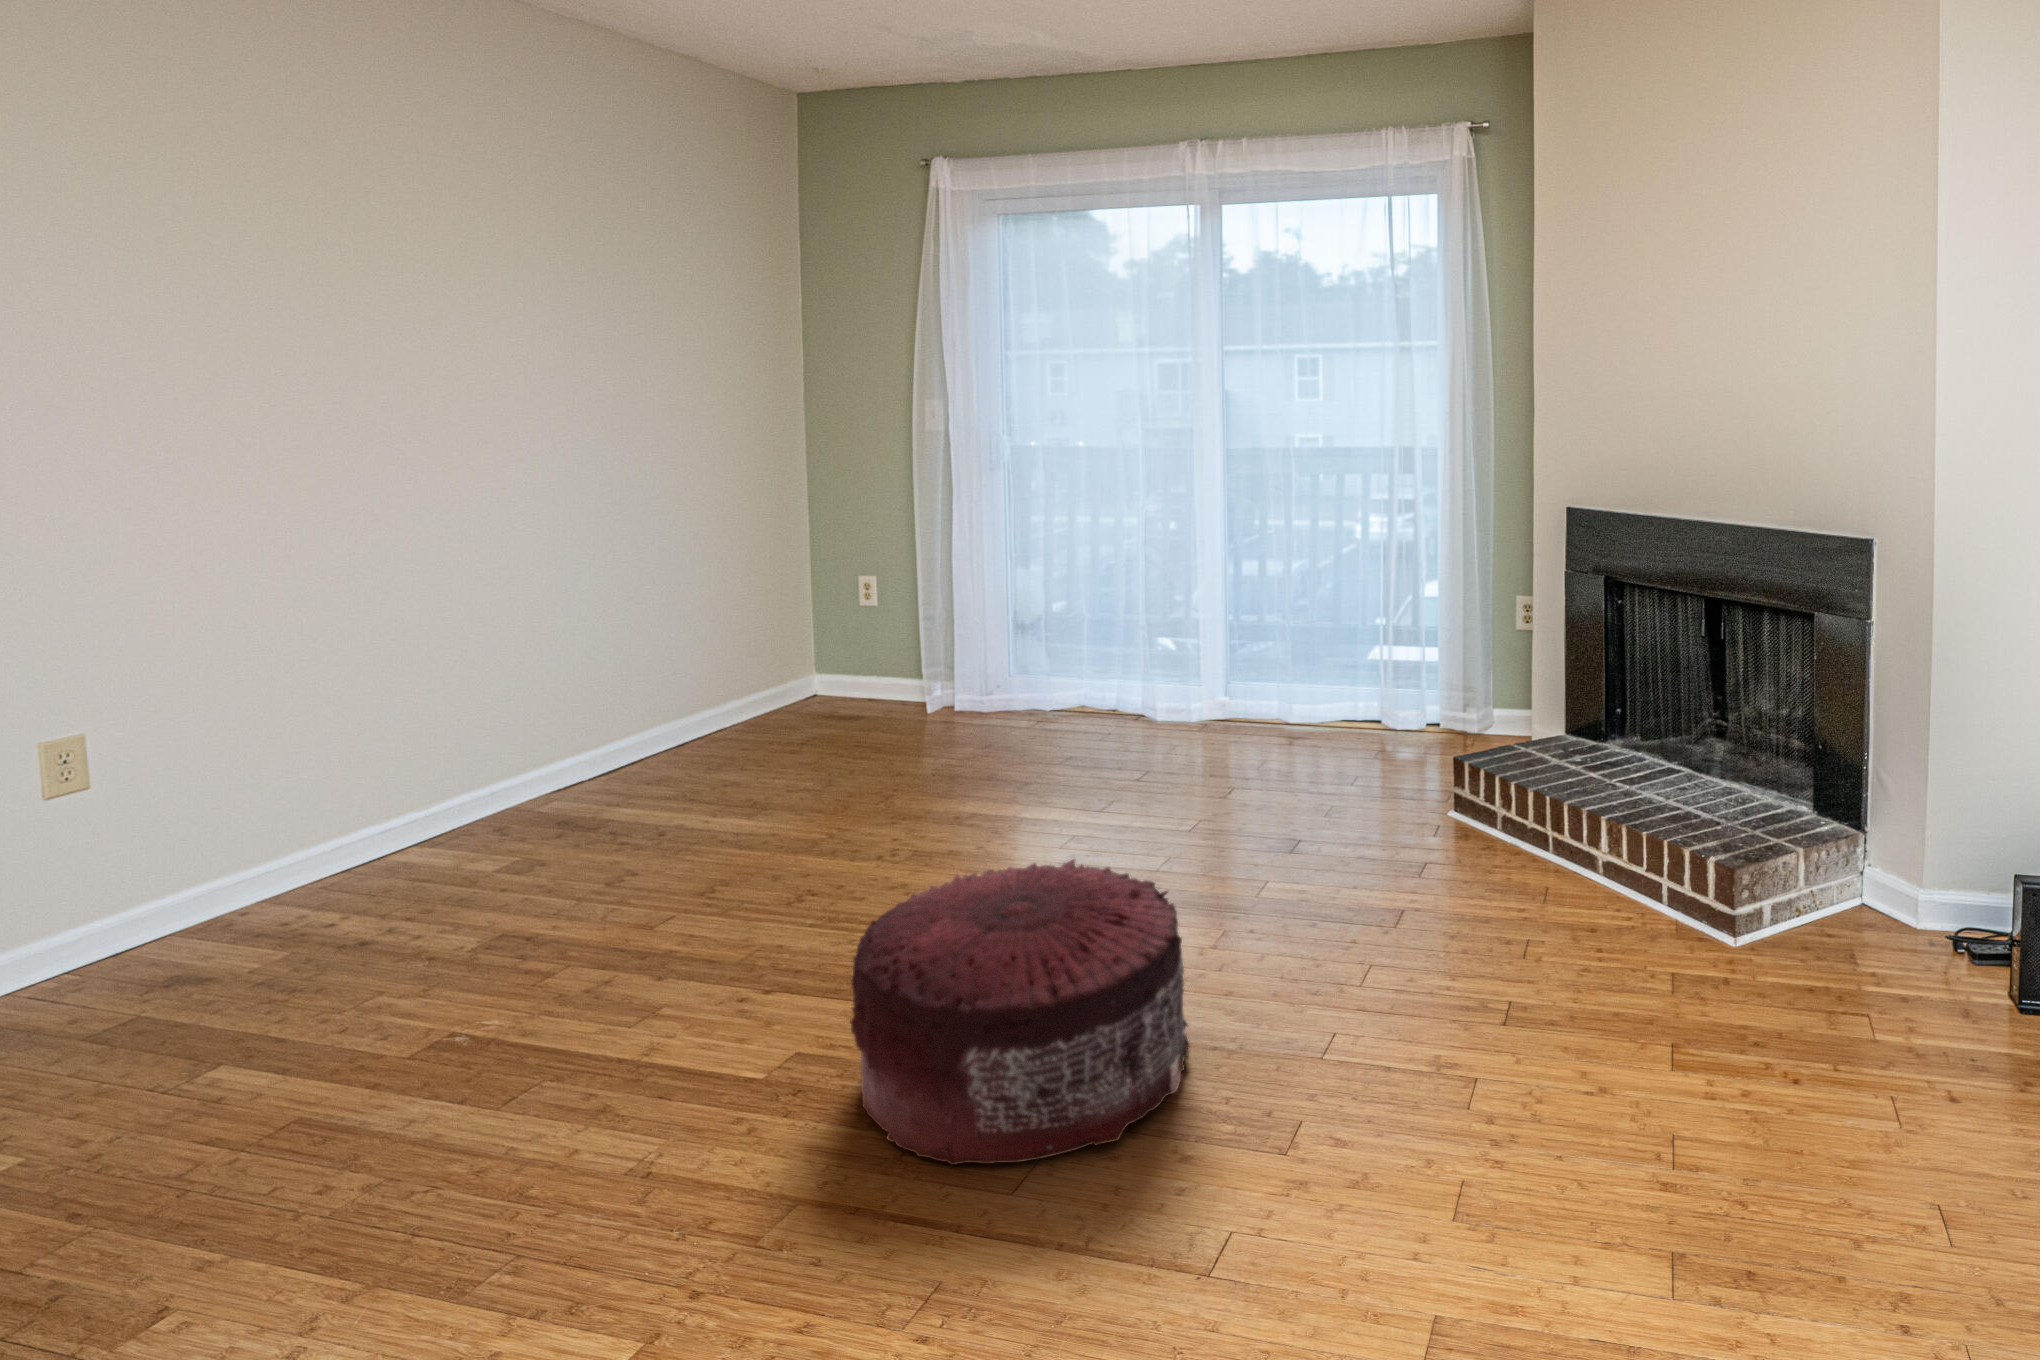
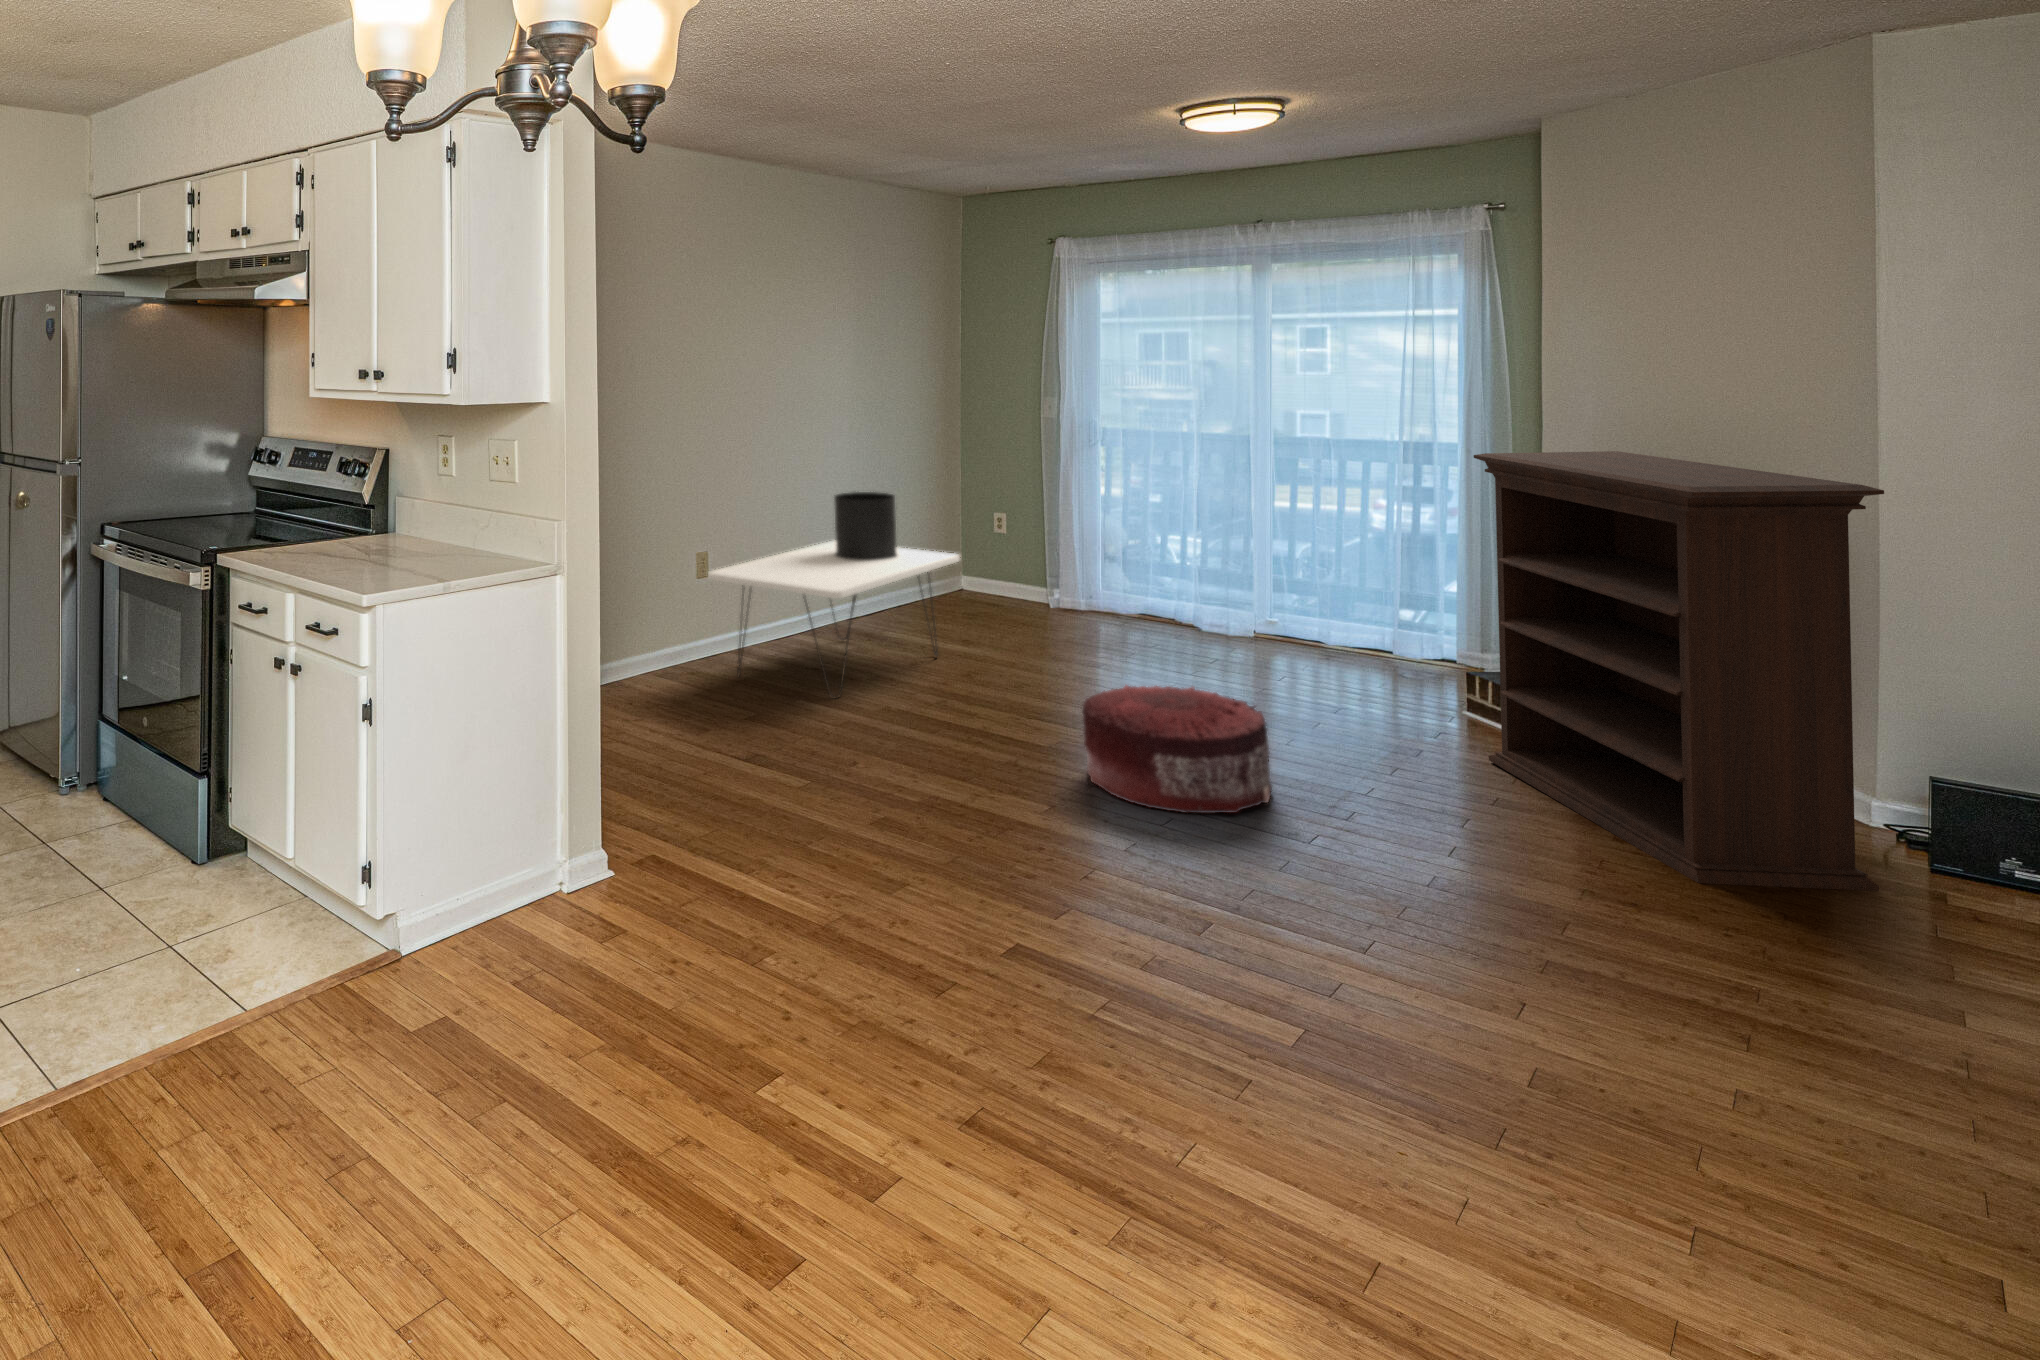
bookshelf: none [1474,424,2001,1133] -> present [1474,451,1884,891]
side table: none [186,535,765,957] -> present [708,492,960,697]

